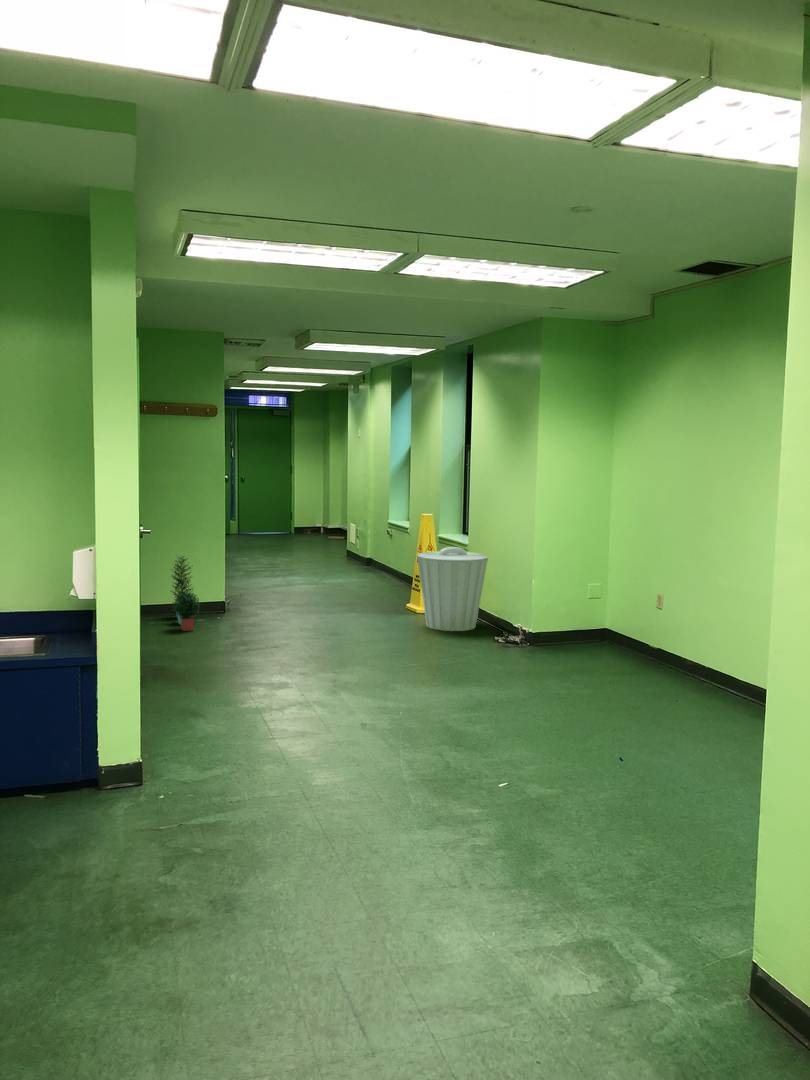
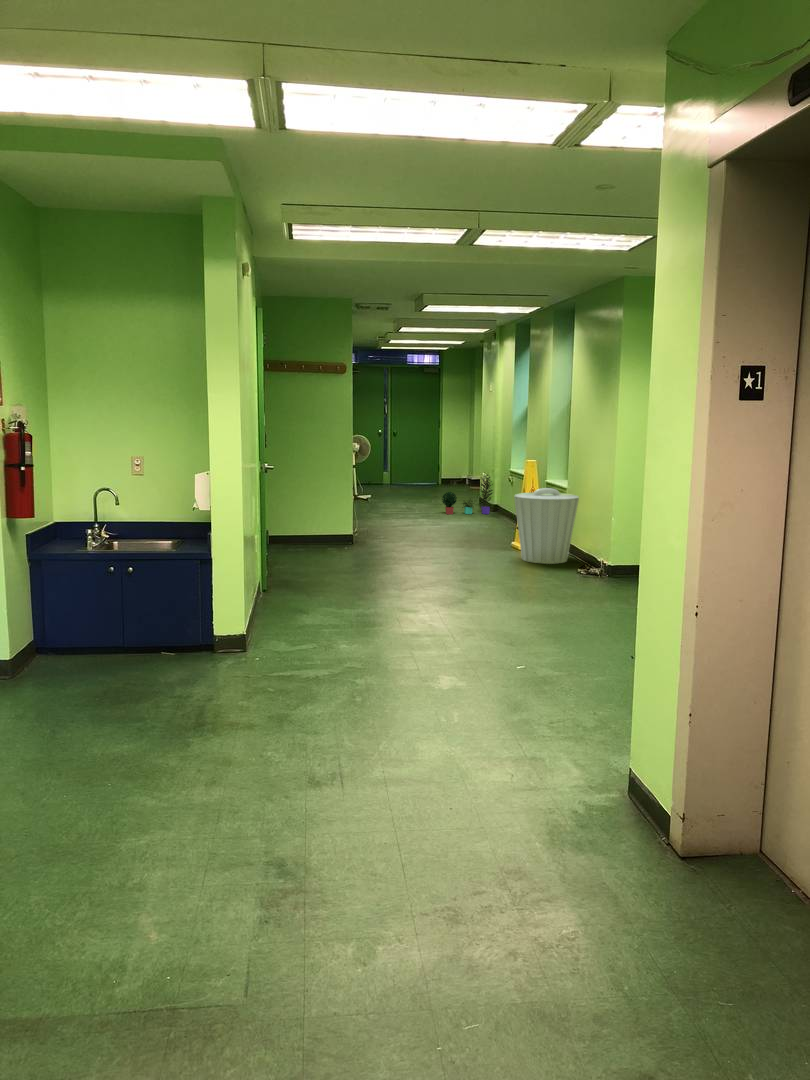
potted plant: present [172,557,199,631] -> present [442,474,493,514]

